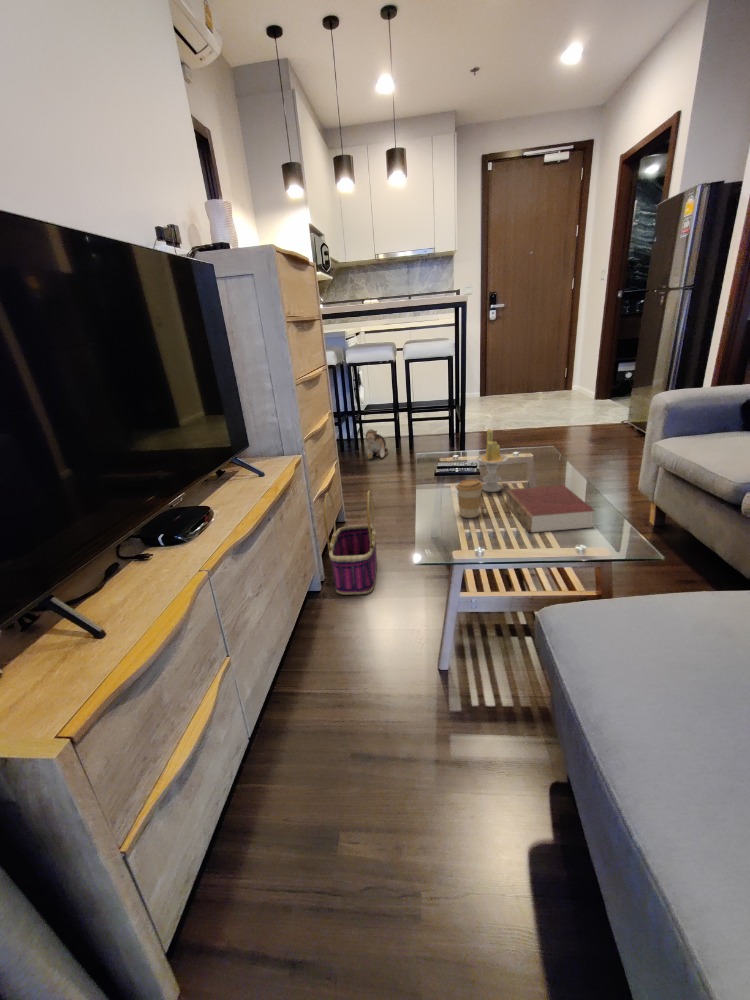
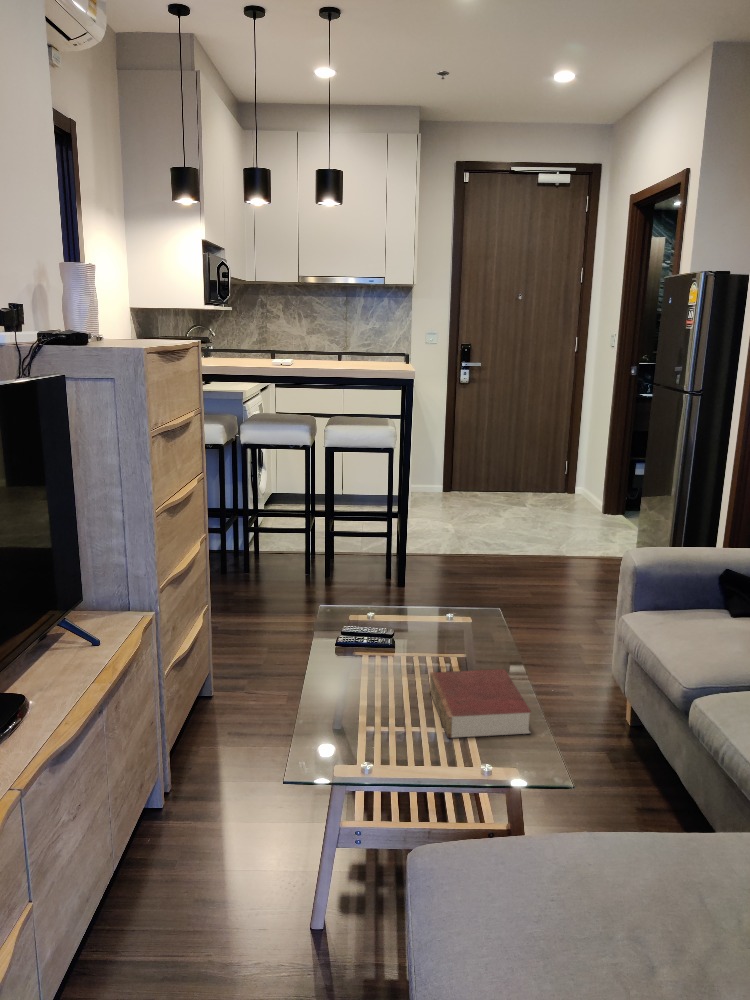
plush toy: present [365,429,388,459] -> none [255,544,294,588]
candle: present [477,429,508,492] -> none [397,586,438,671]
coffee cup: present [457,479,483,518] -> none [362,658,396,711]
basket: present [324,490,377,595] -> none [178,661,253,815]

